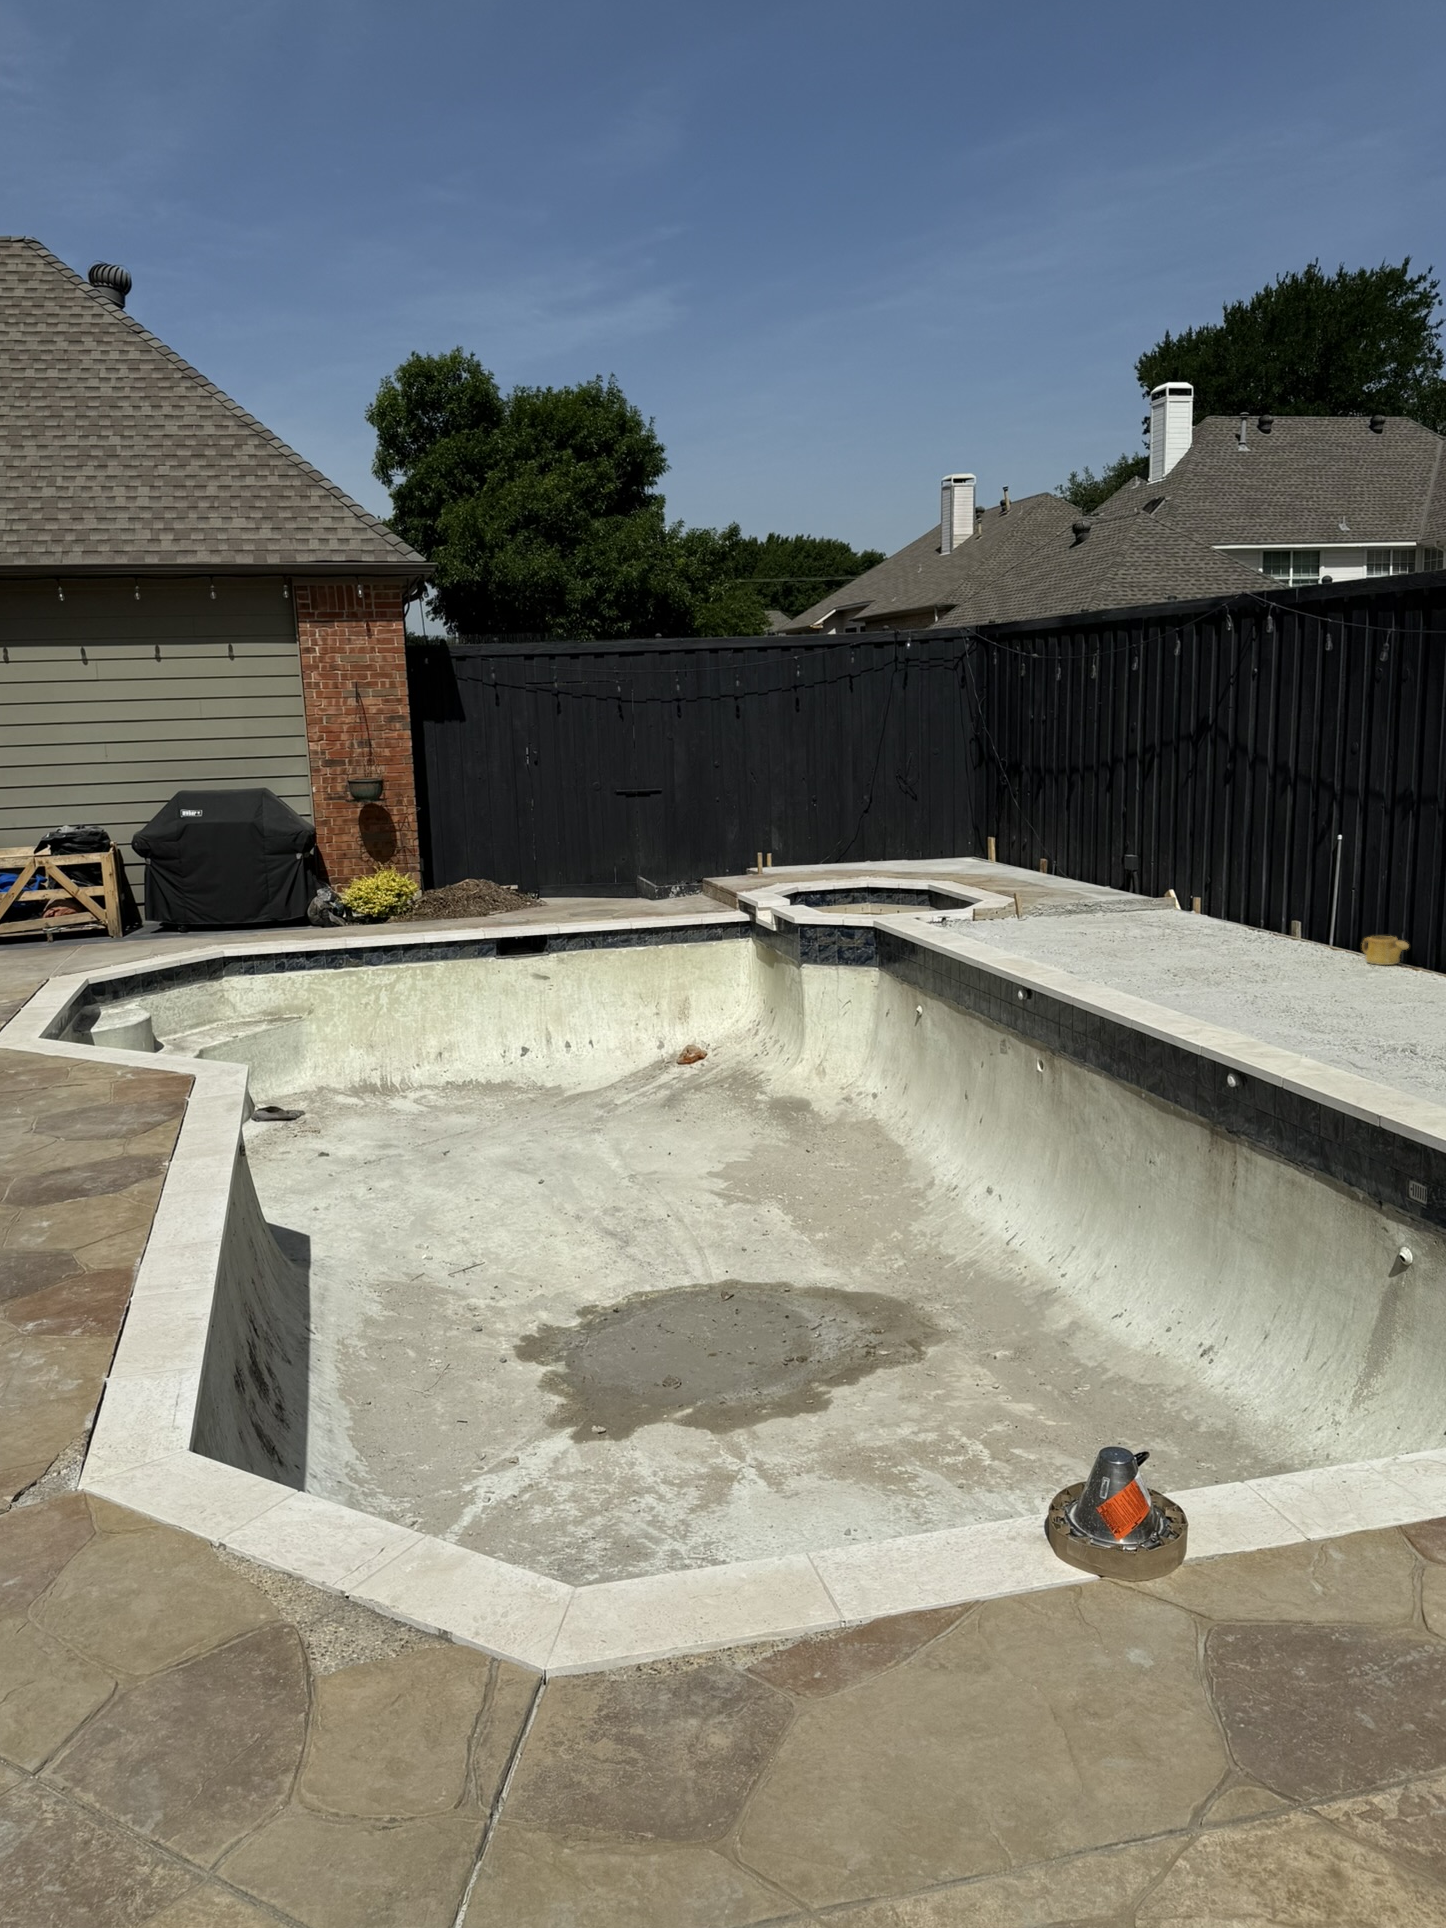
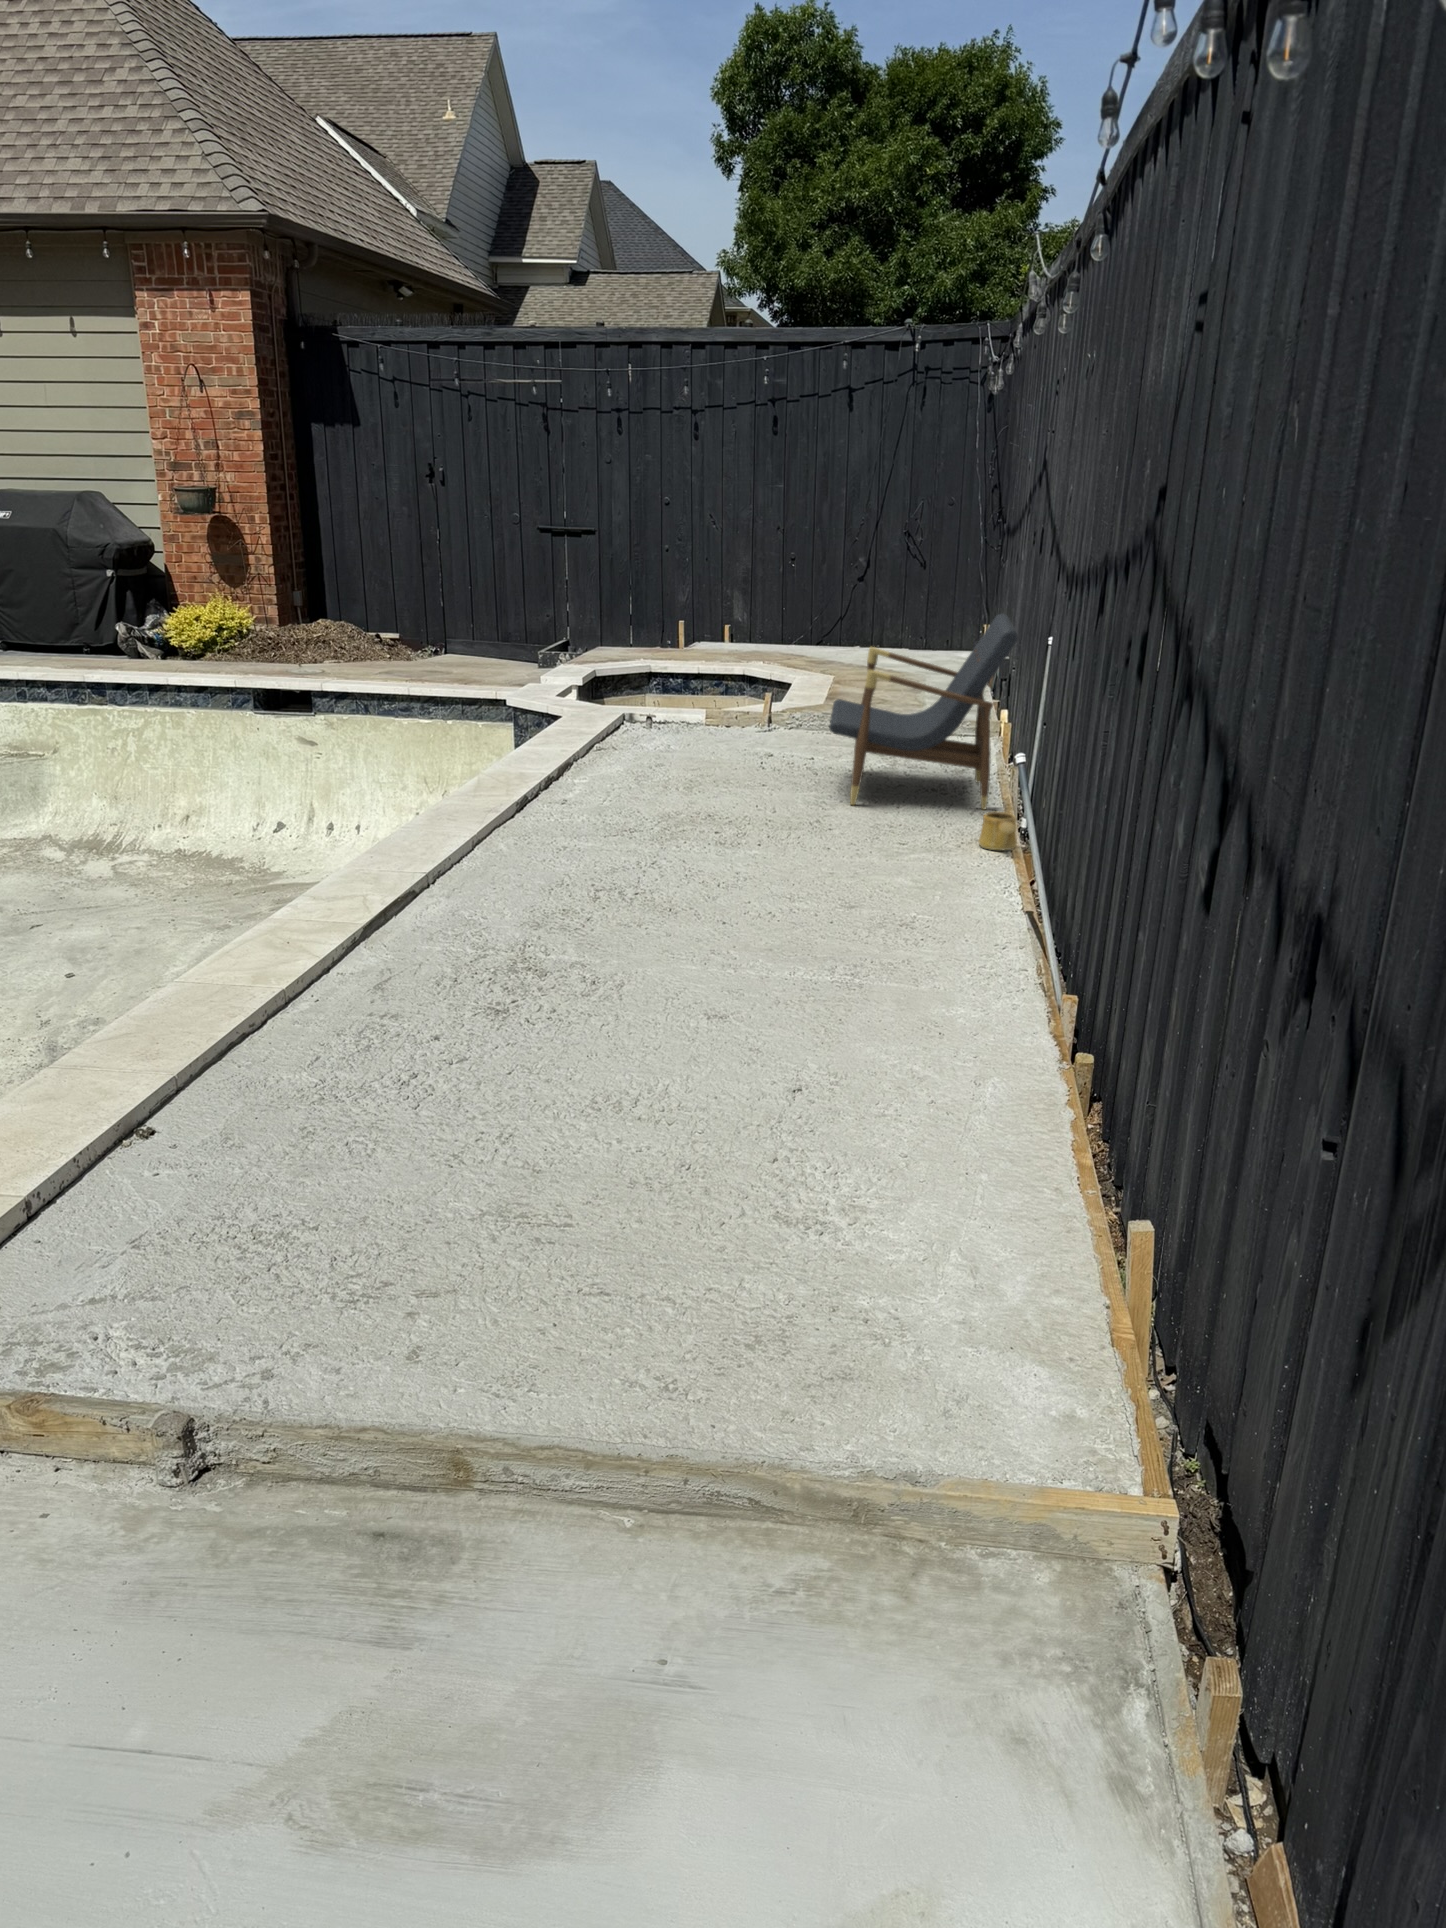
lounge chair: none [1141,797,1321,951] -> present [829,614,1018,810]

